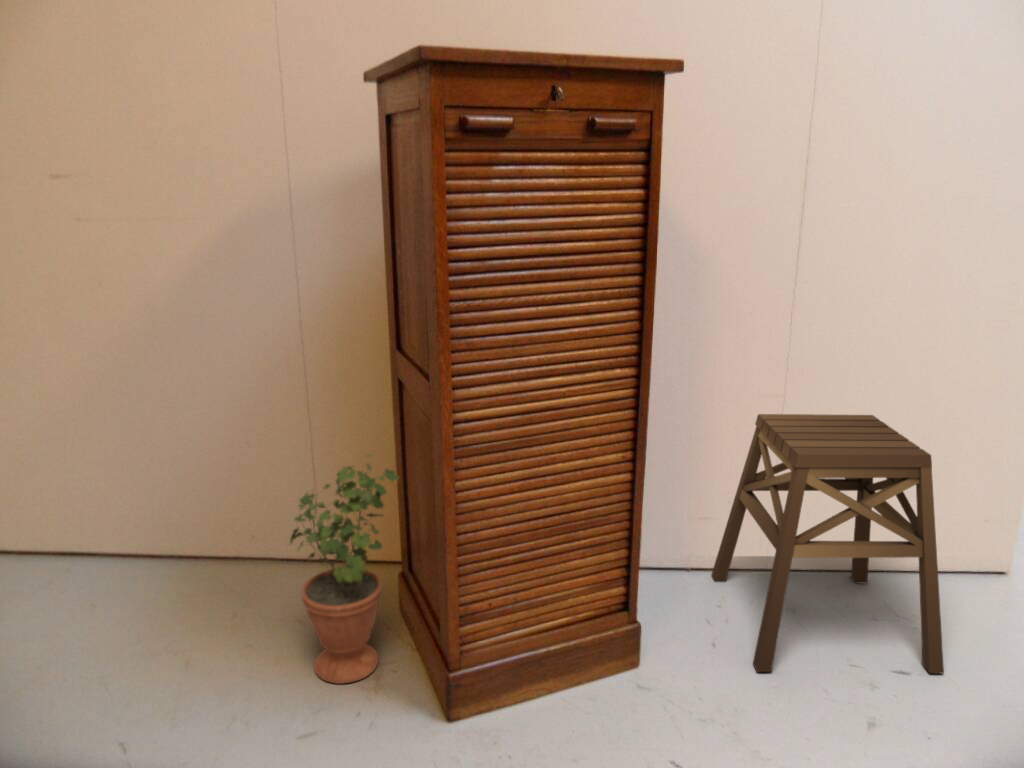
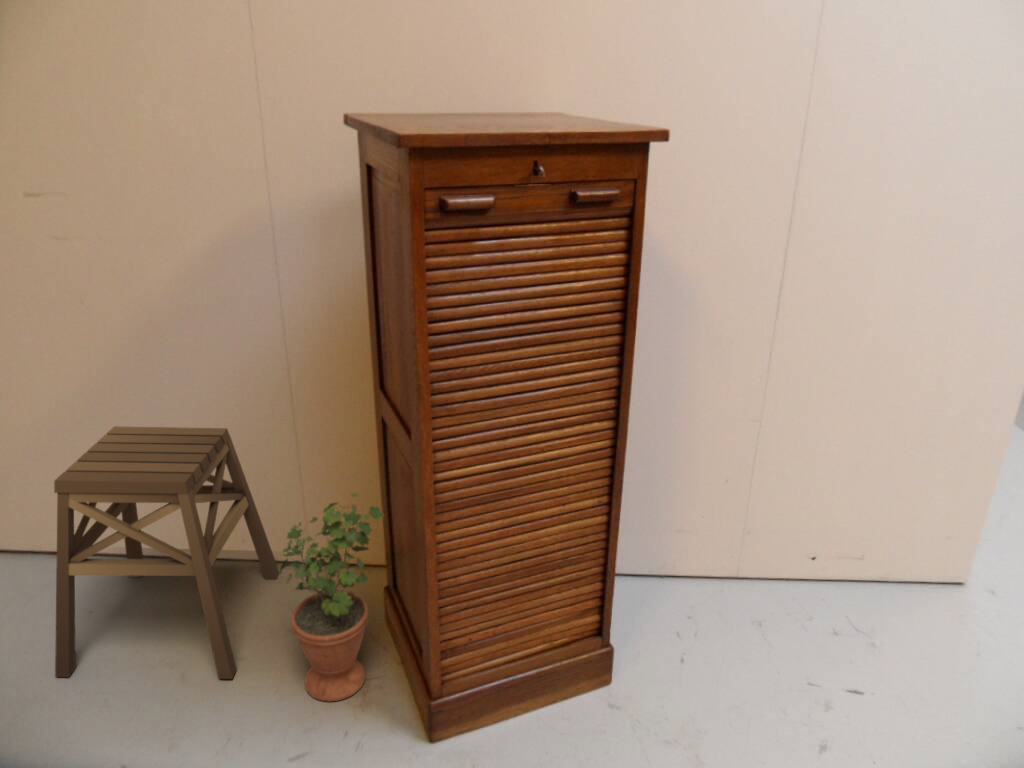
stool: present [711,414,944,673] -> present [54,426,279,679]

